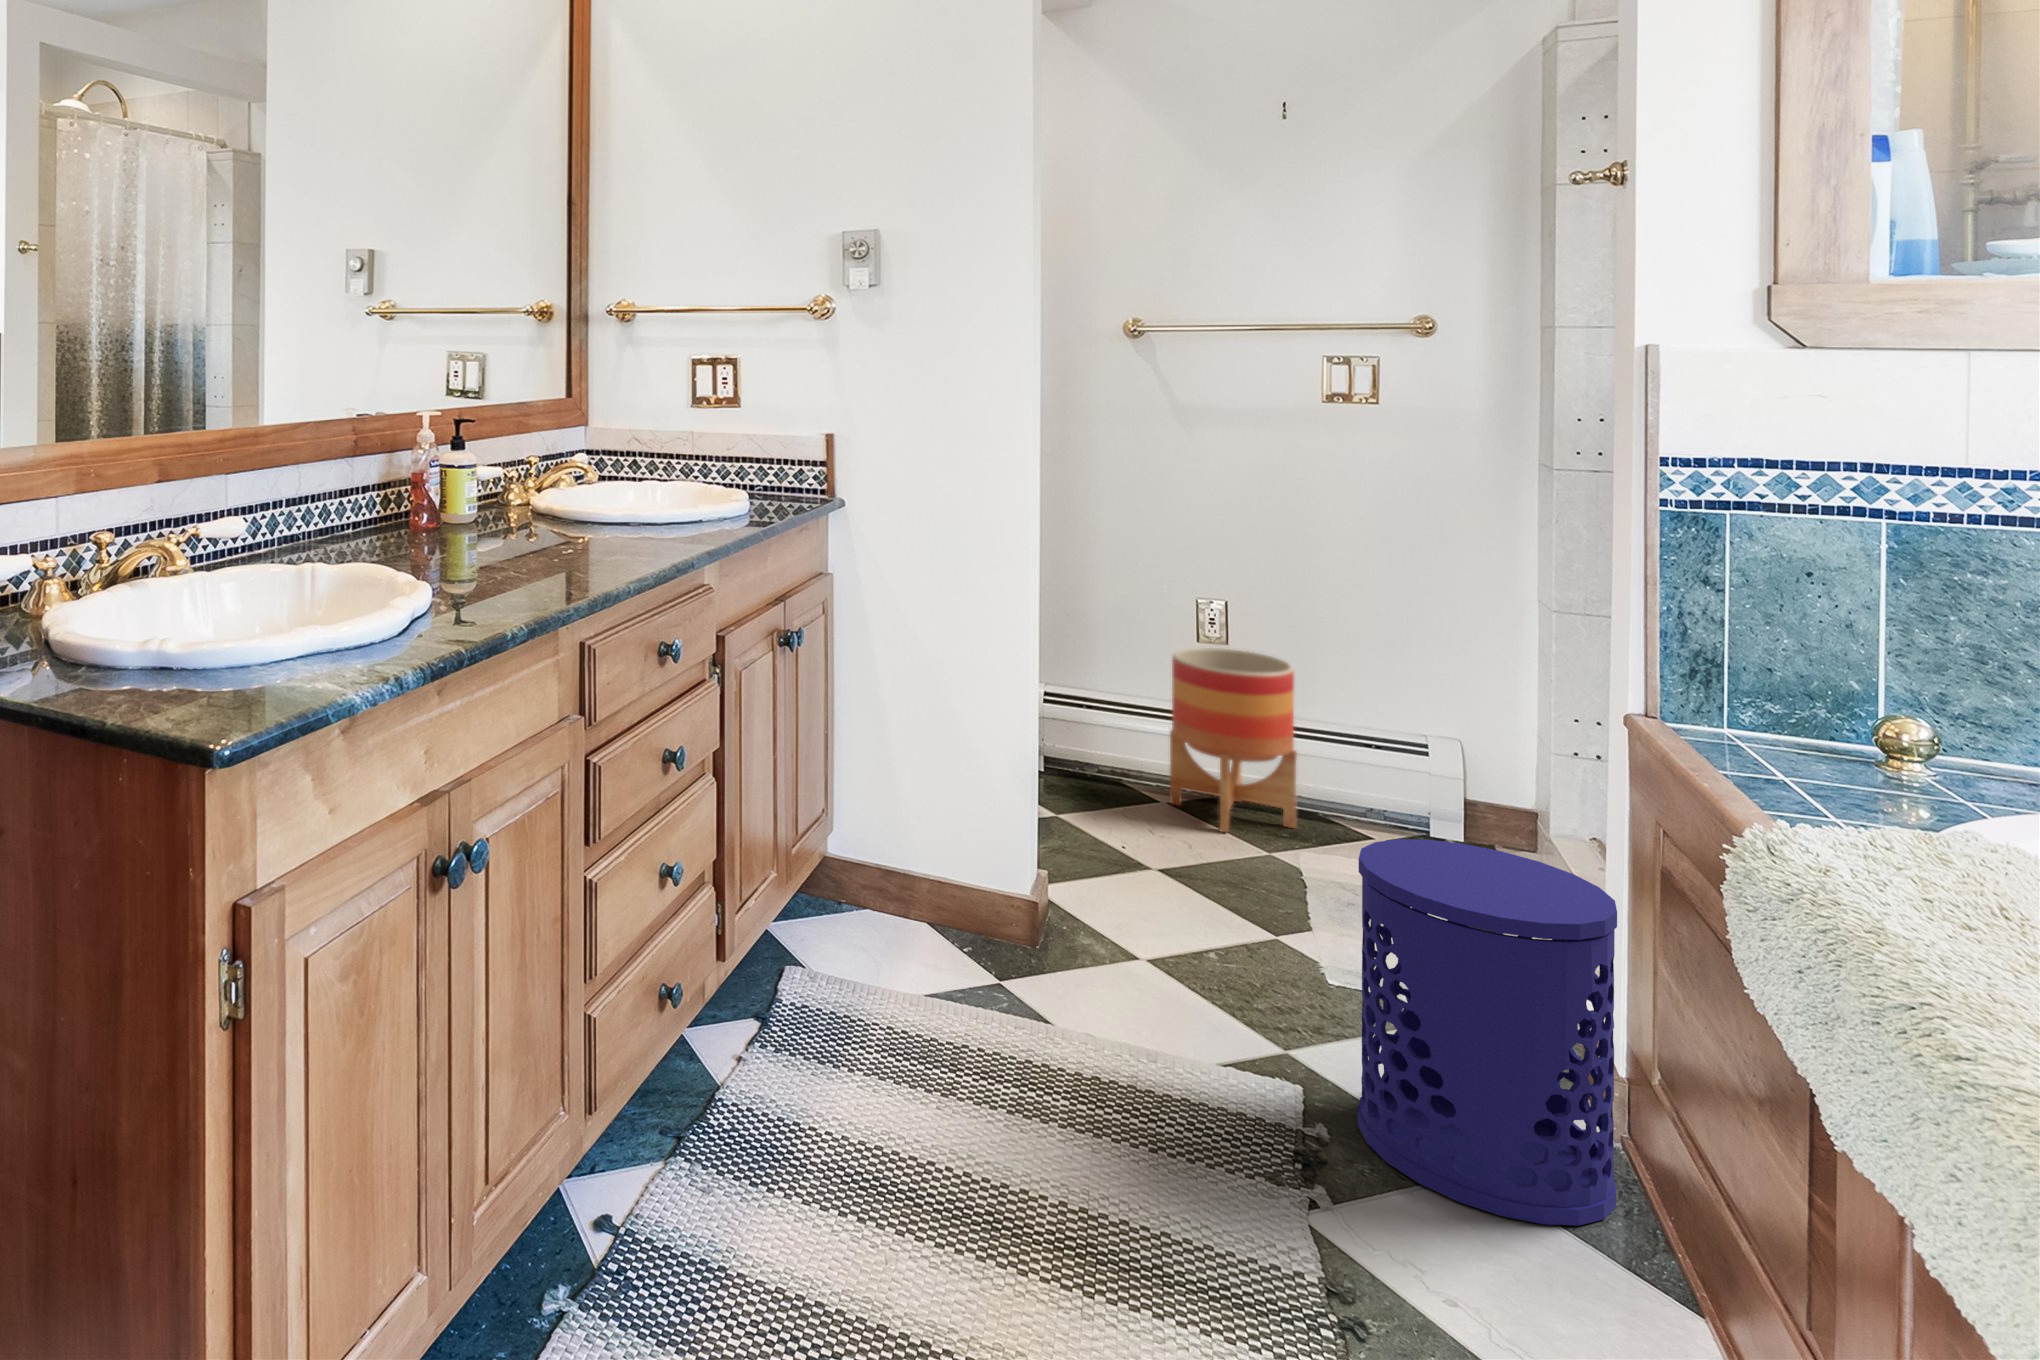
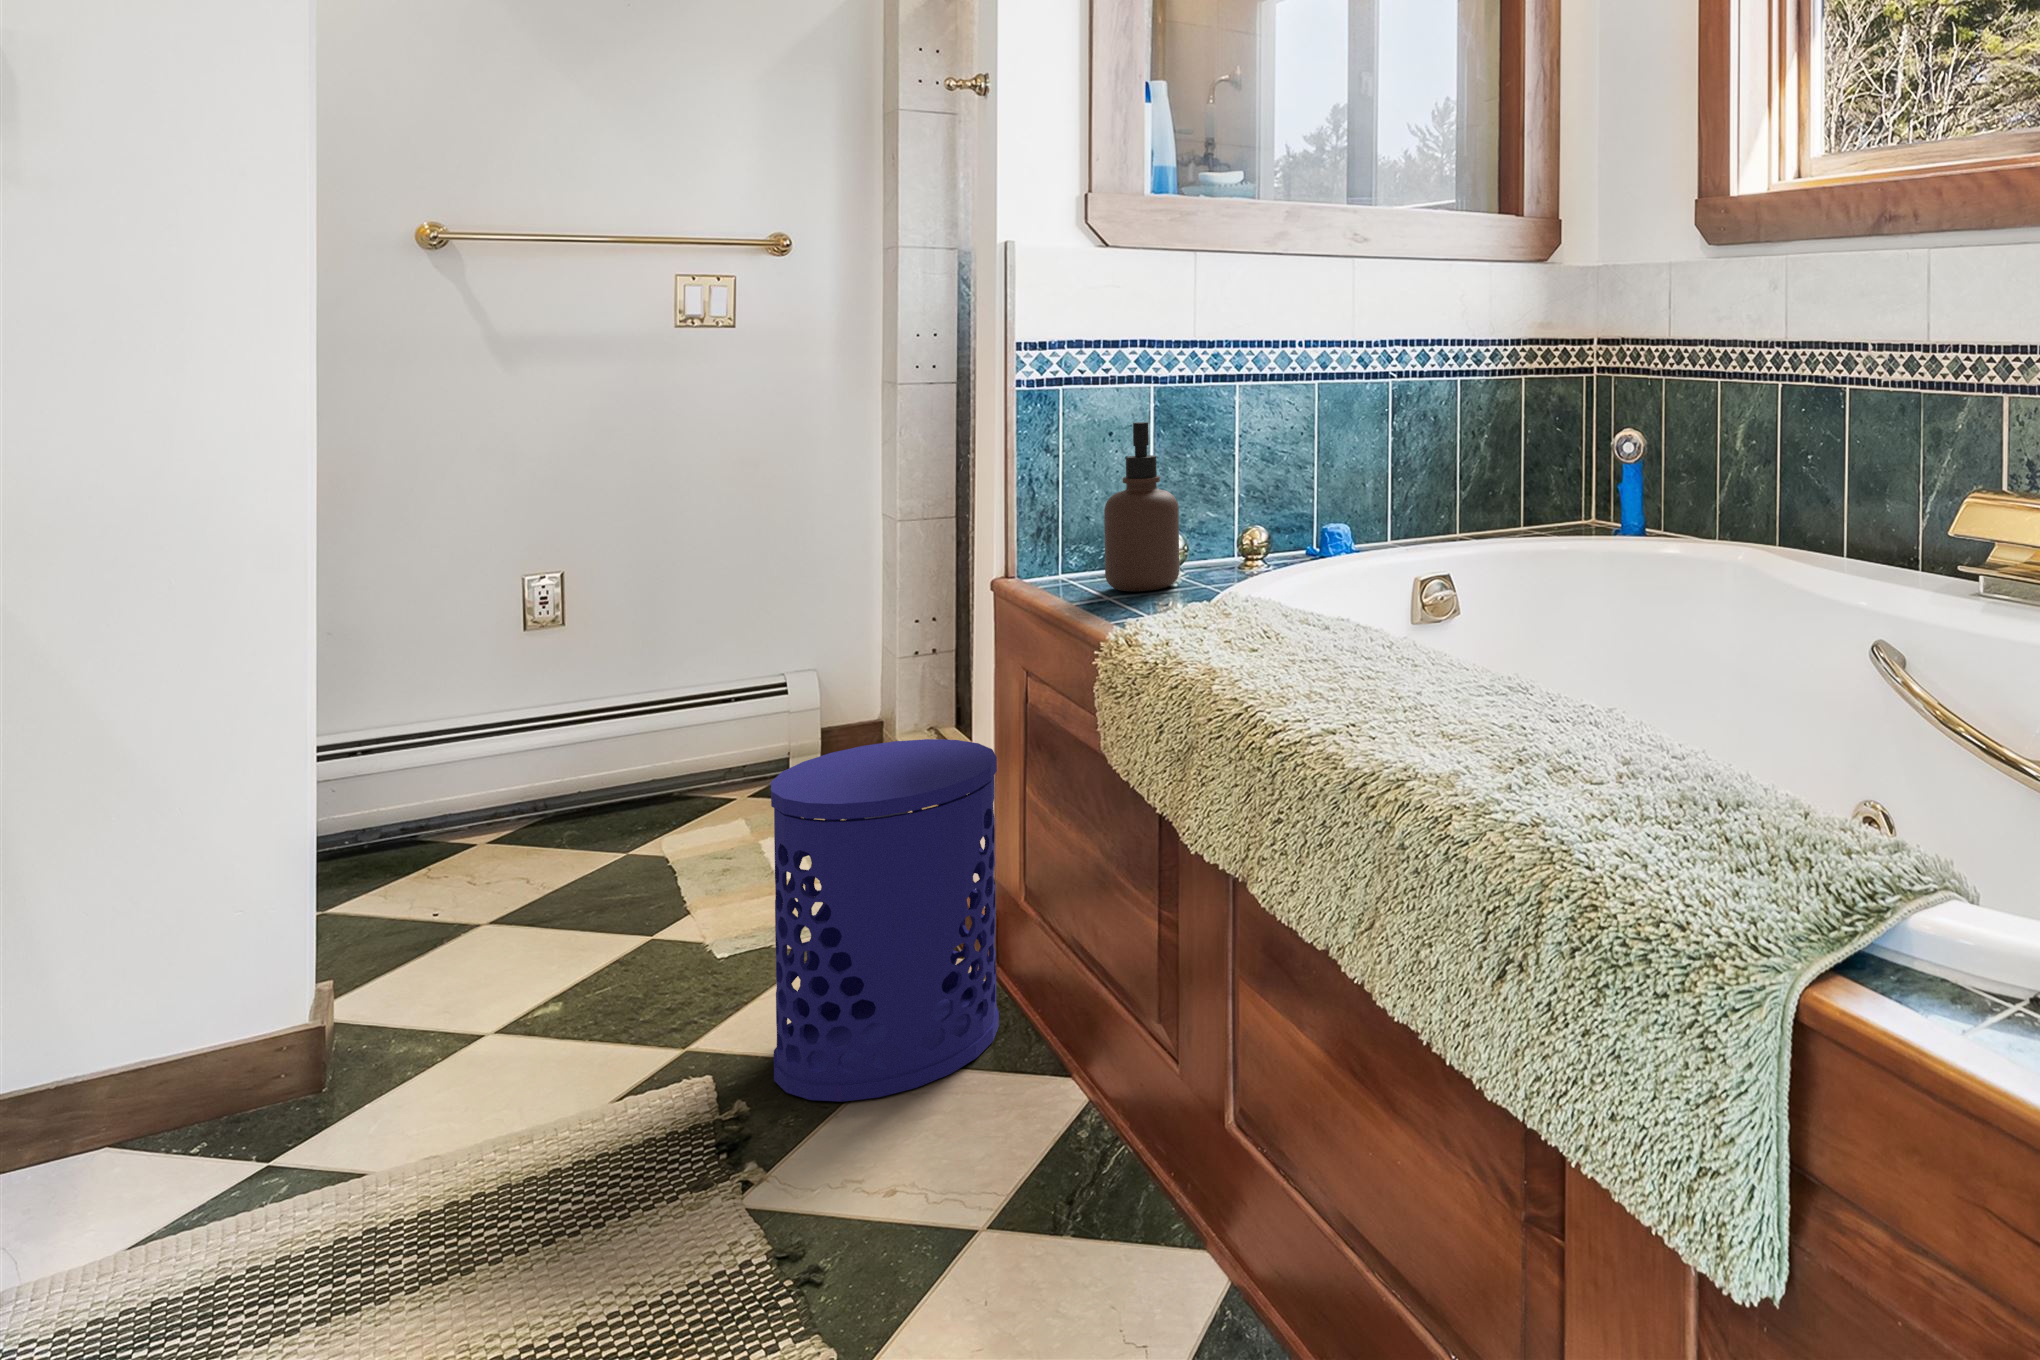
soap dispenser: none [1779,572,1906,787] -> present [1104,422,1179,591]
planter: present [1170,648,1297,833] -> none [490,631,650,851]

